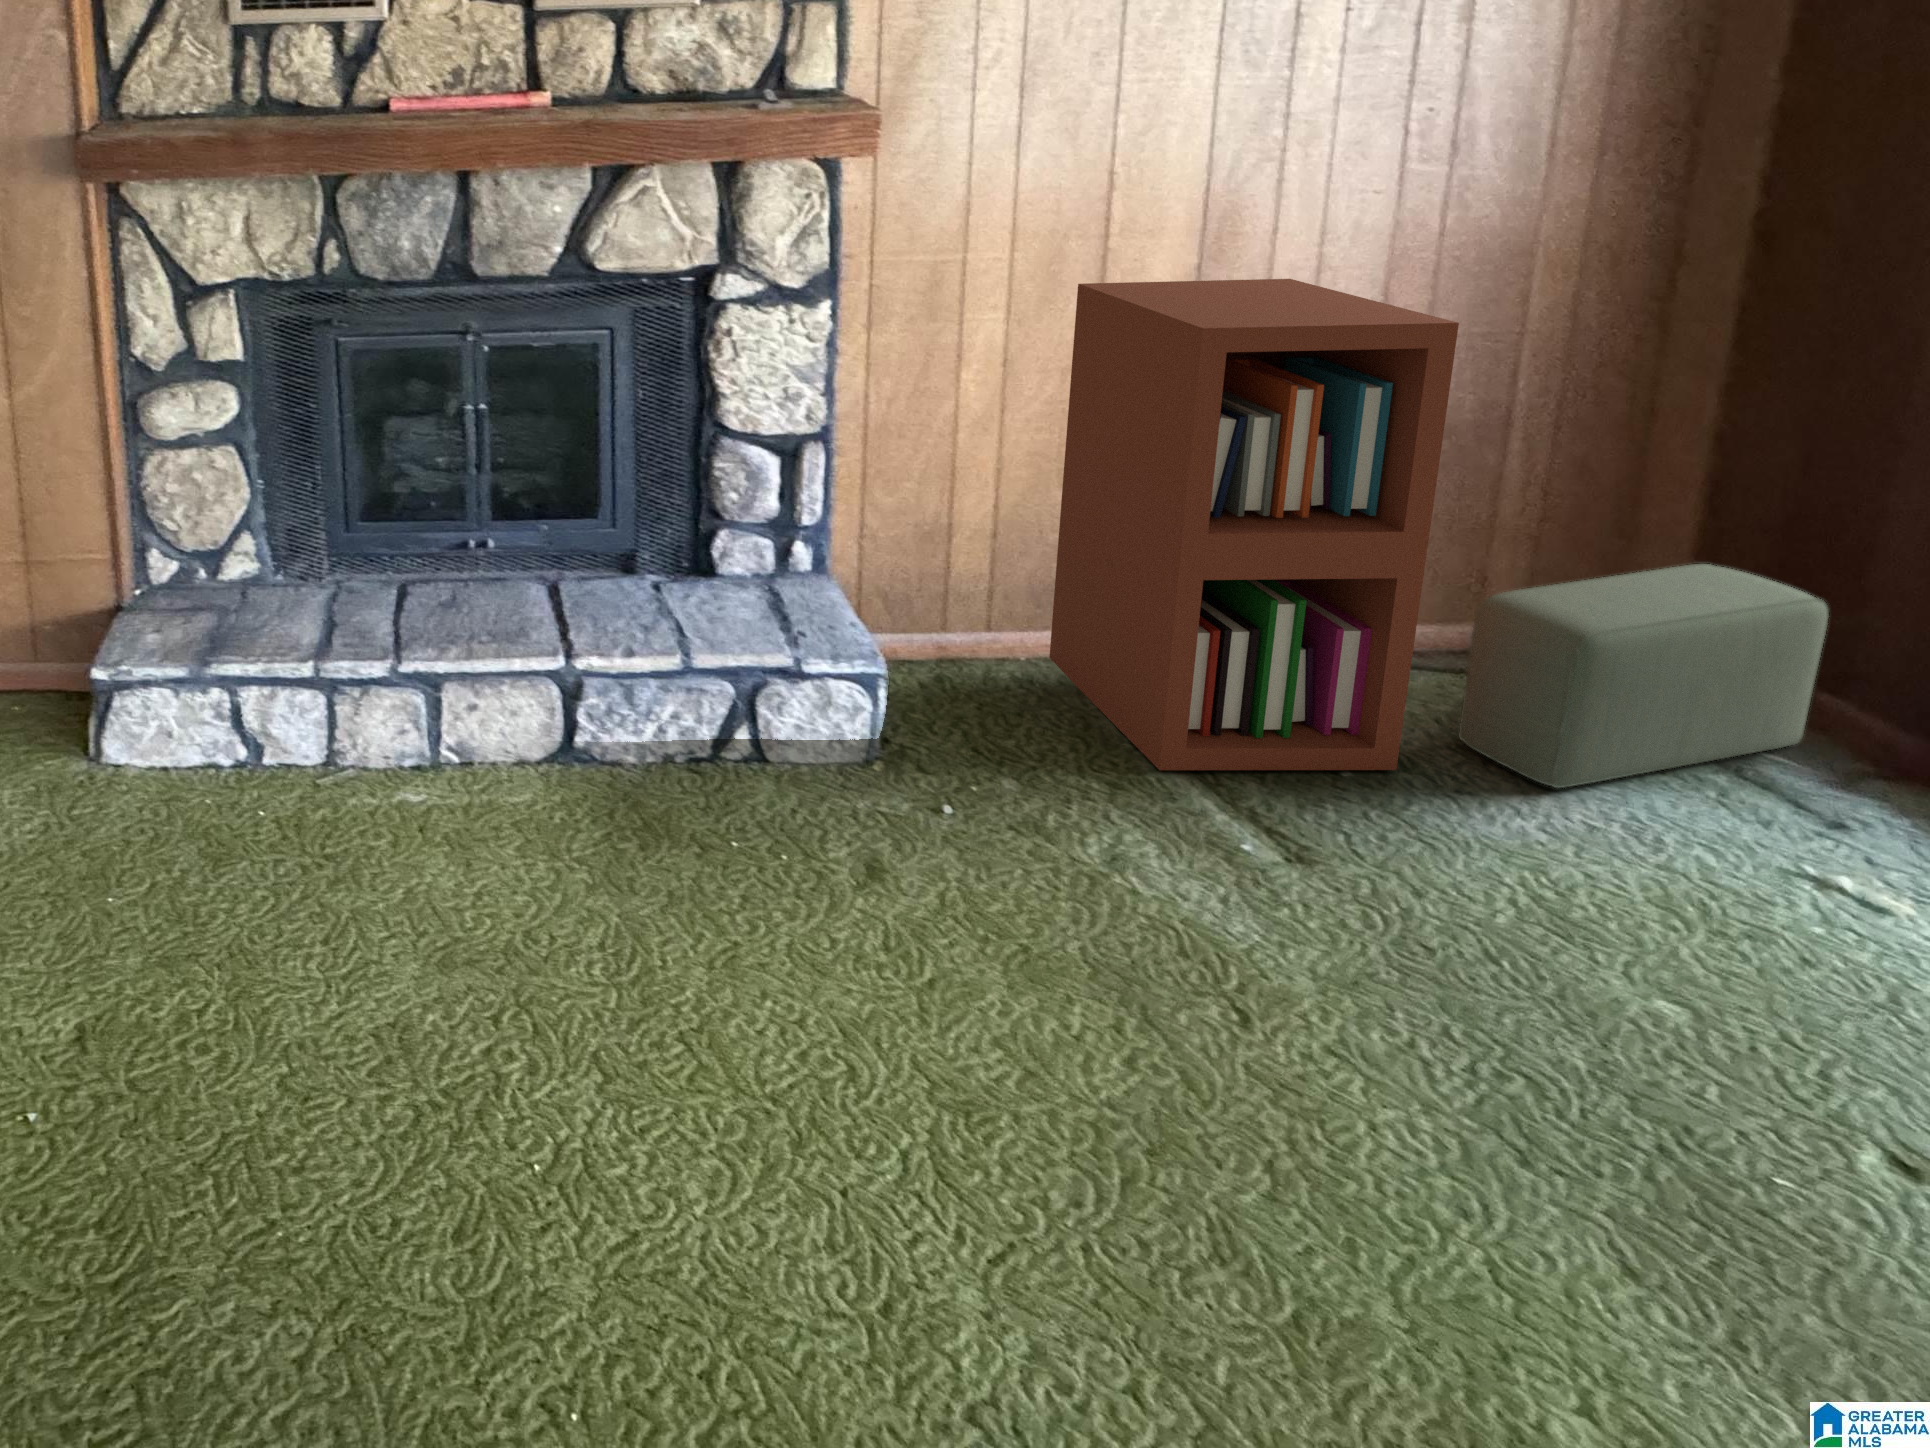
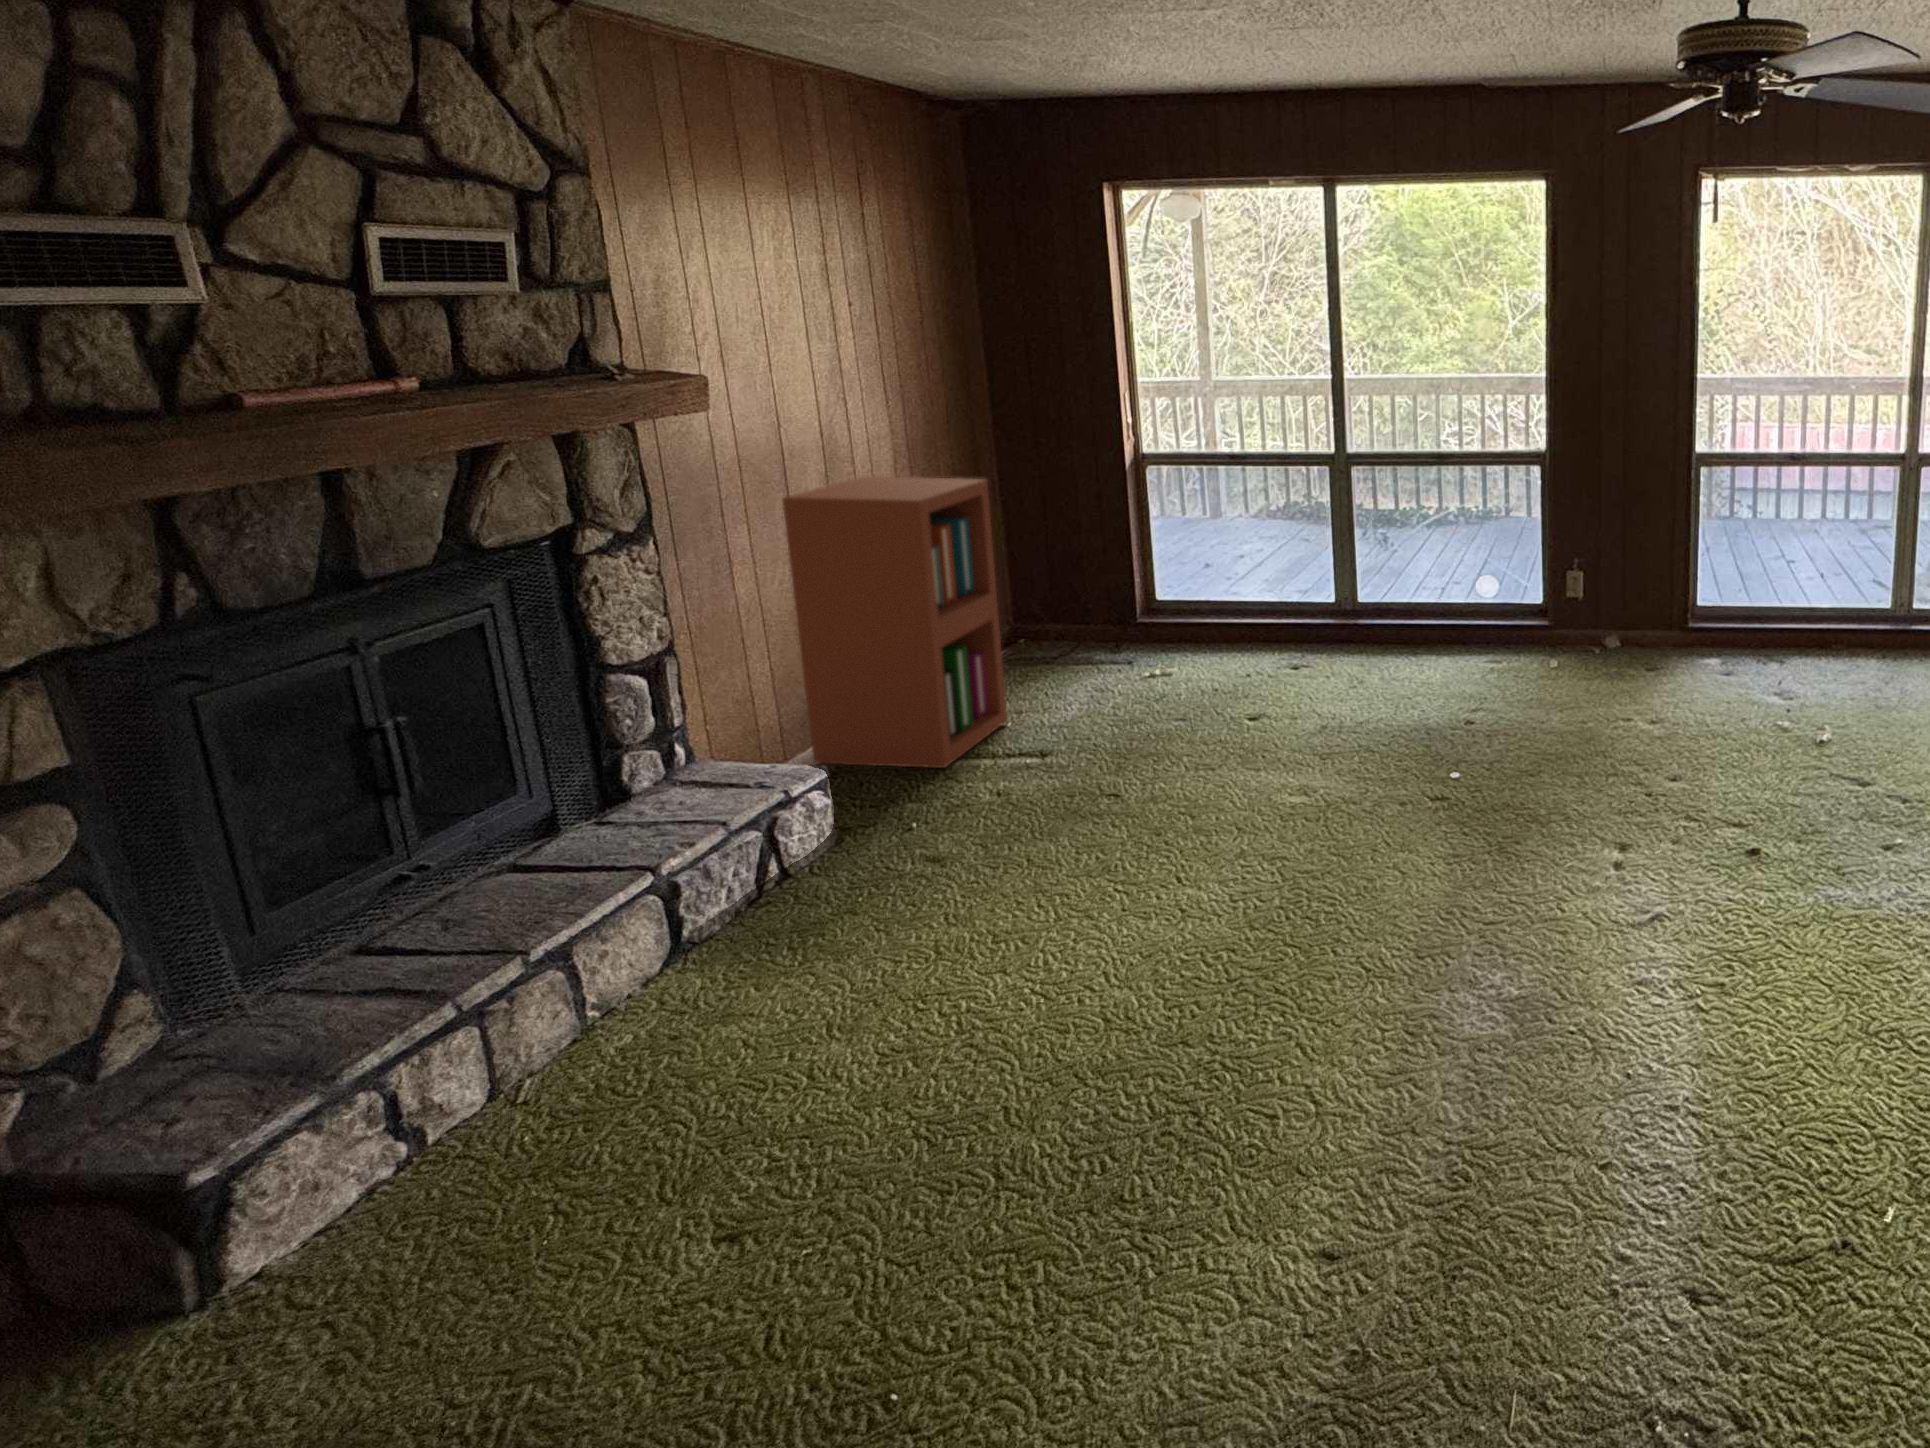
pouf: present [1458,564,1829,788] -> none [998,585,1076,703]

